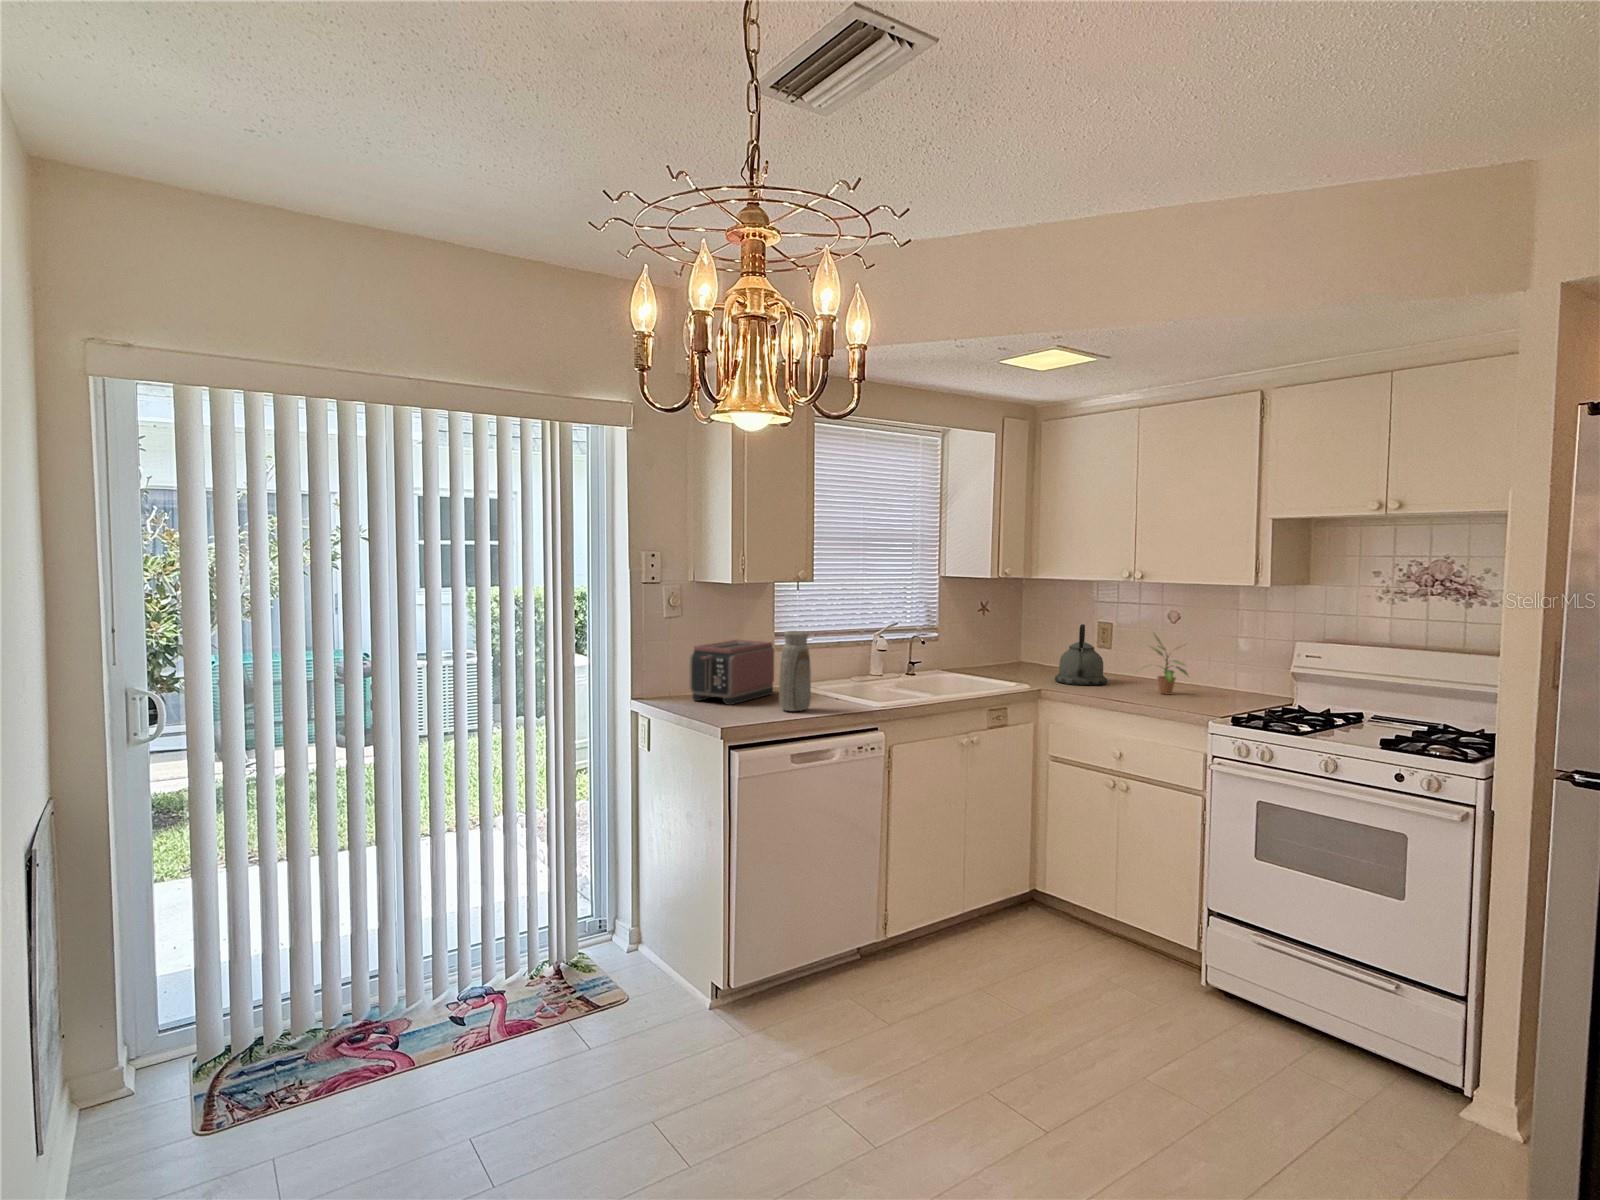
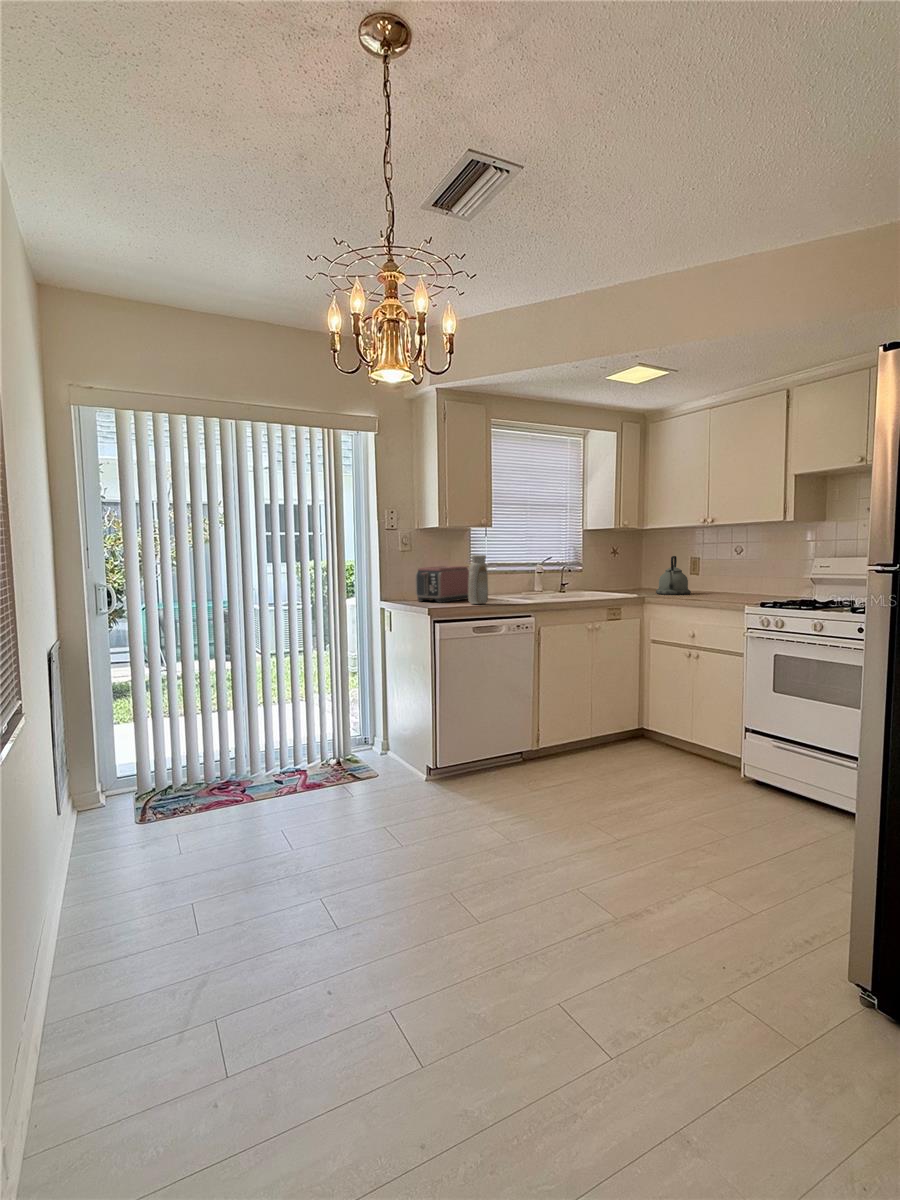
potted plant: present [1151,634,1188,695] -> none [706,556,743,597]

